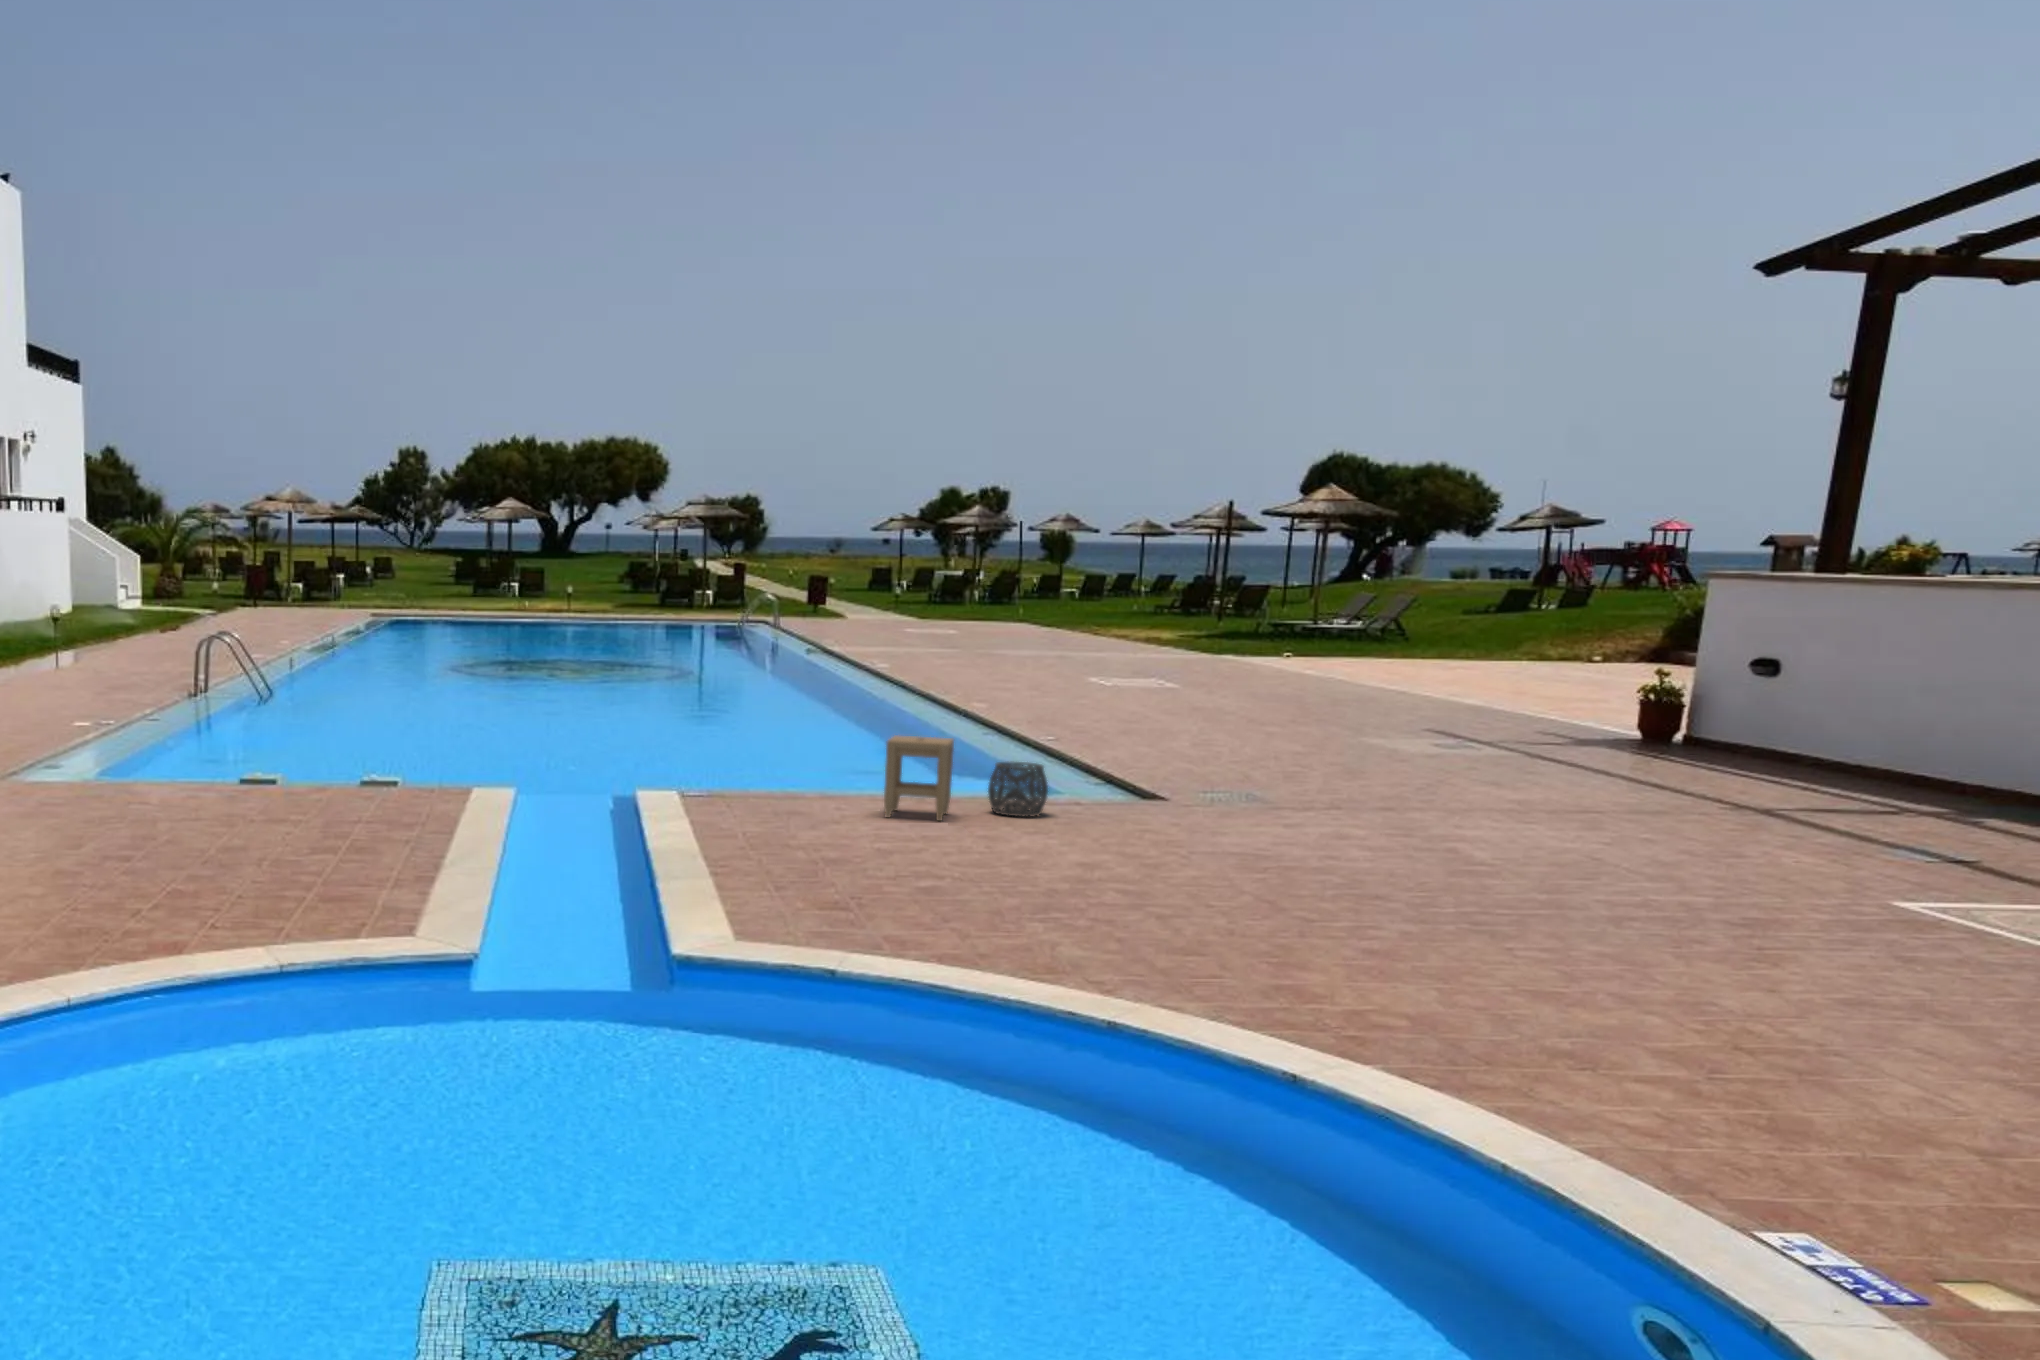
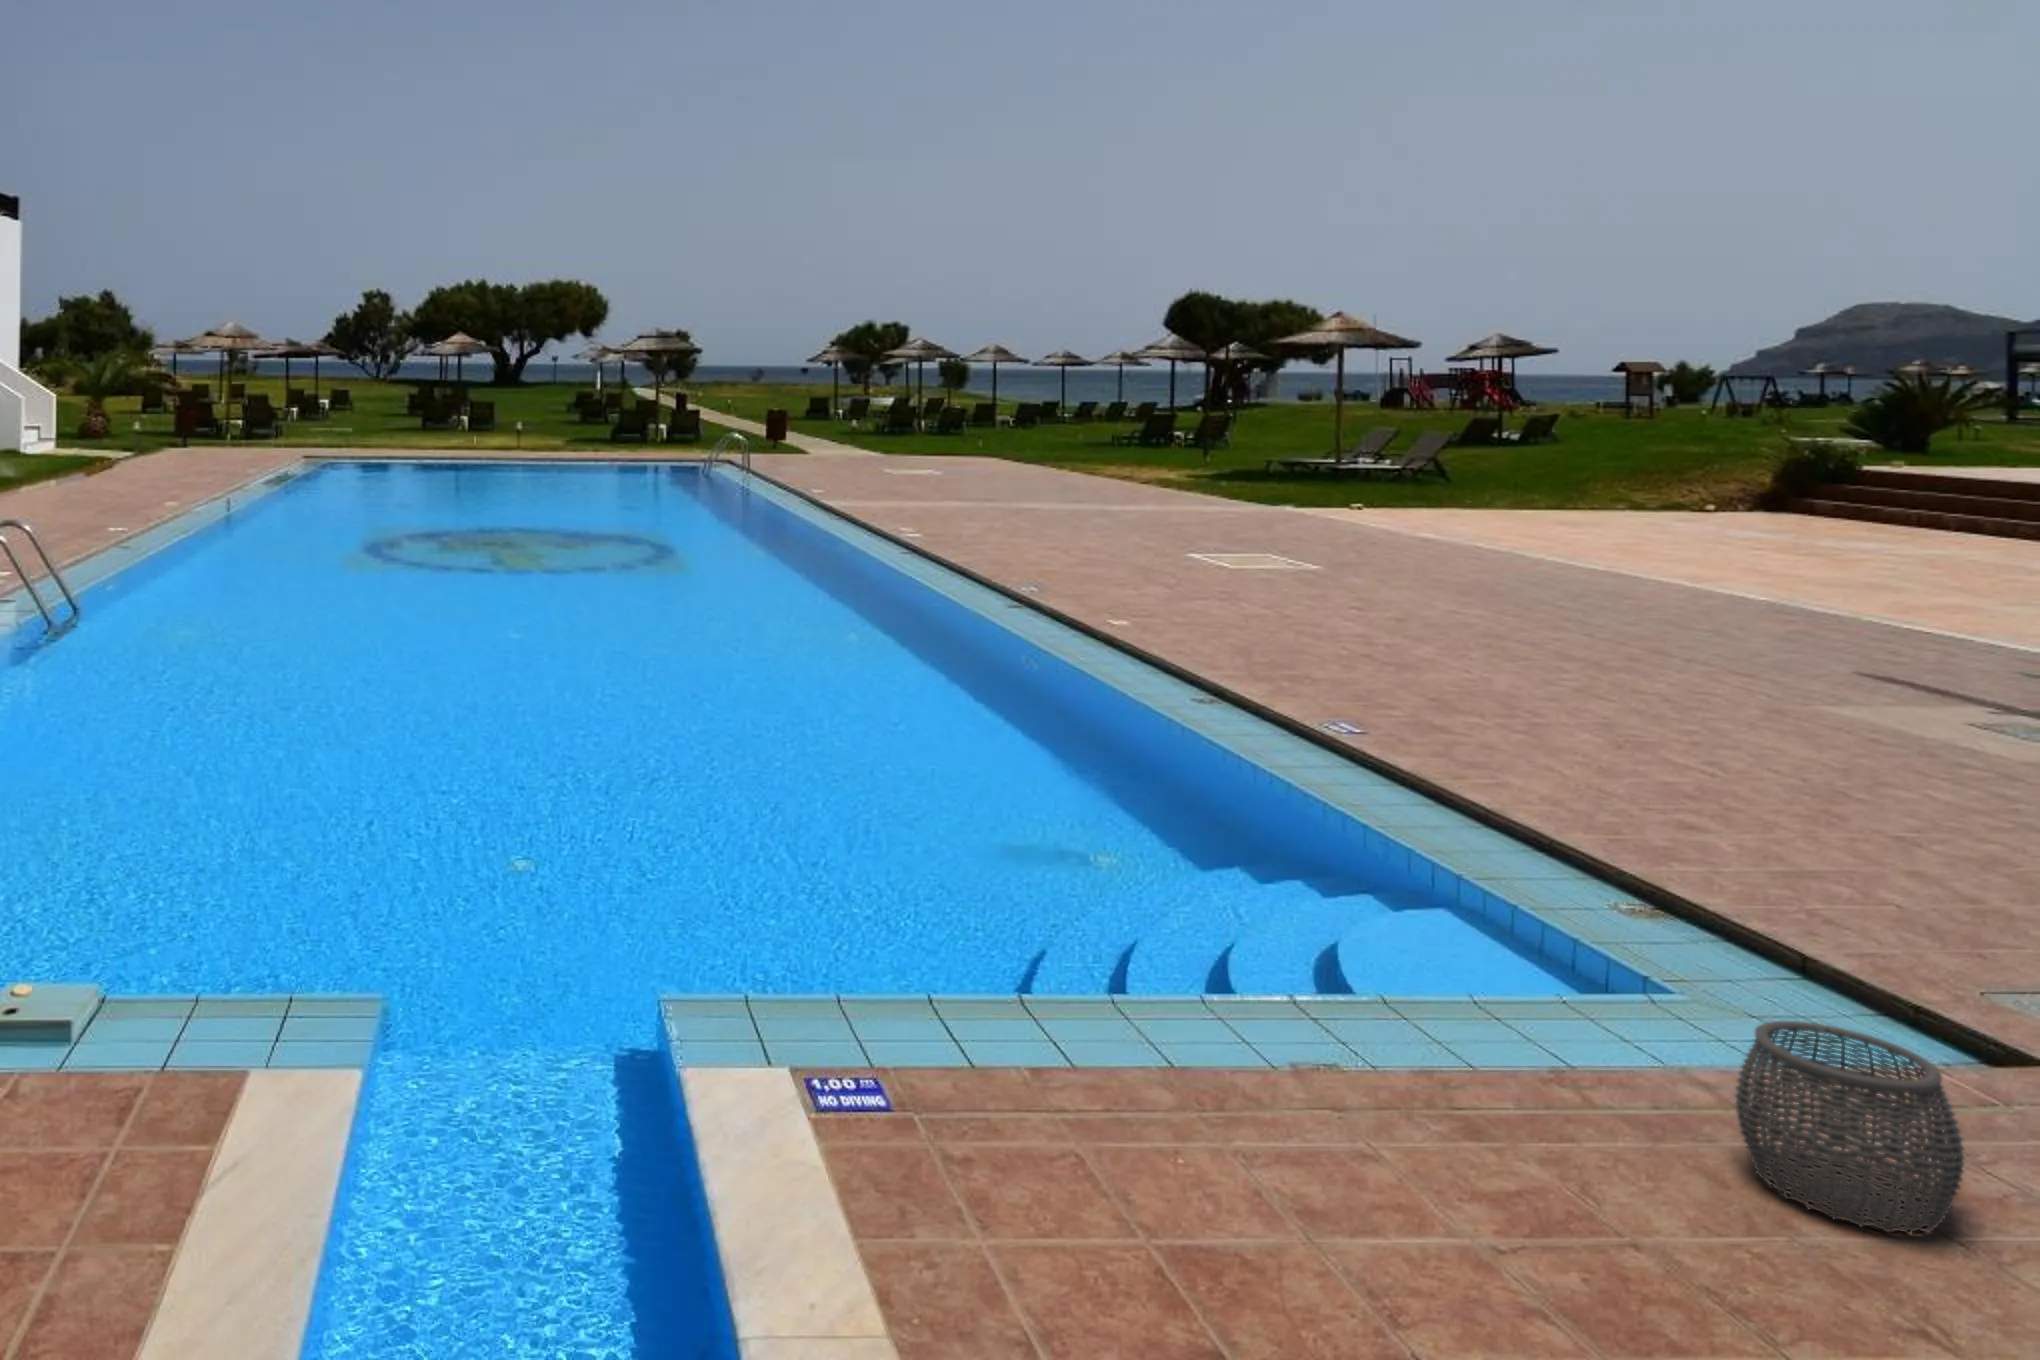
stool: present [884,735,954,821] -> none [1473,963,1762,1313]

